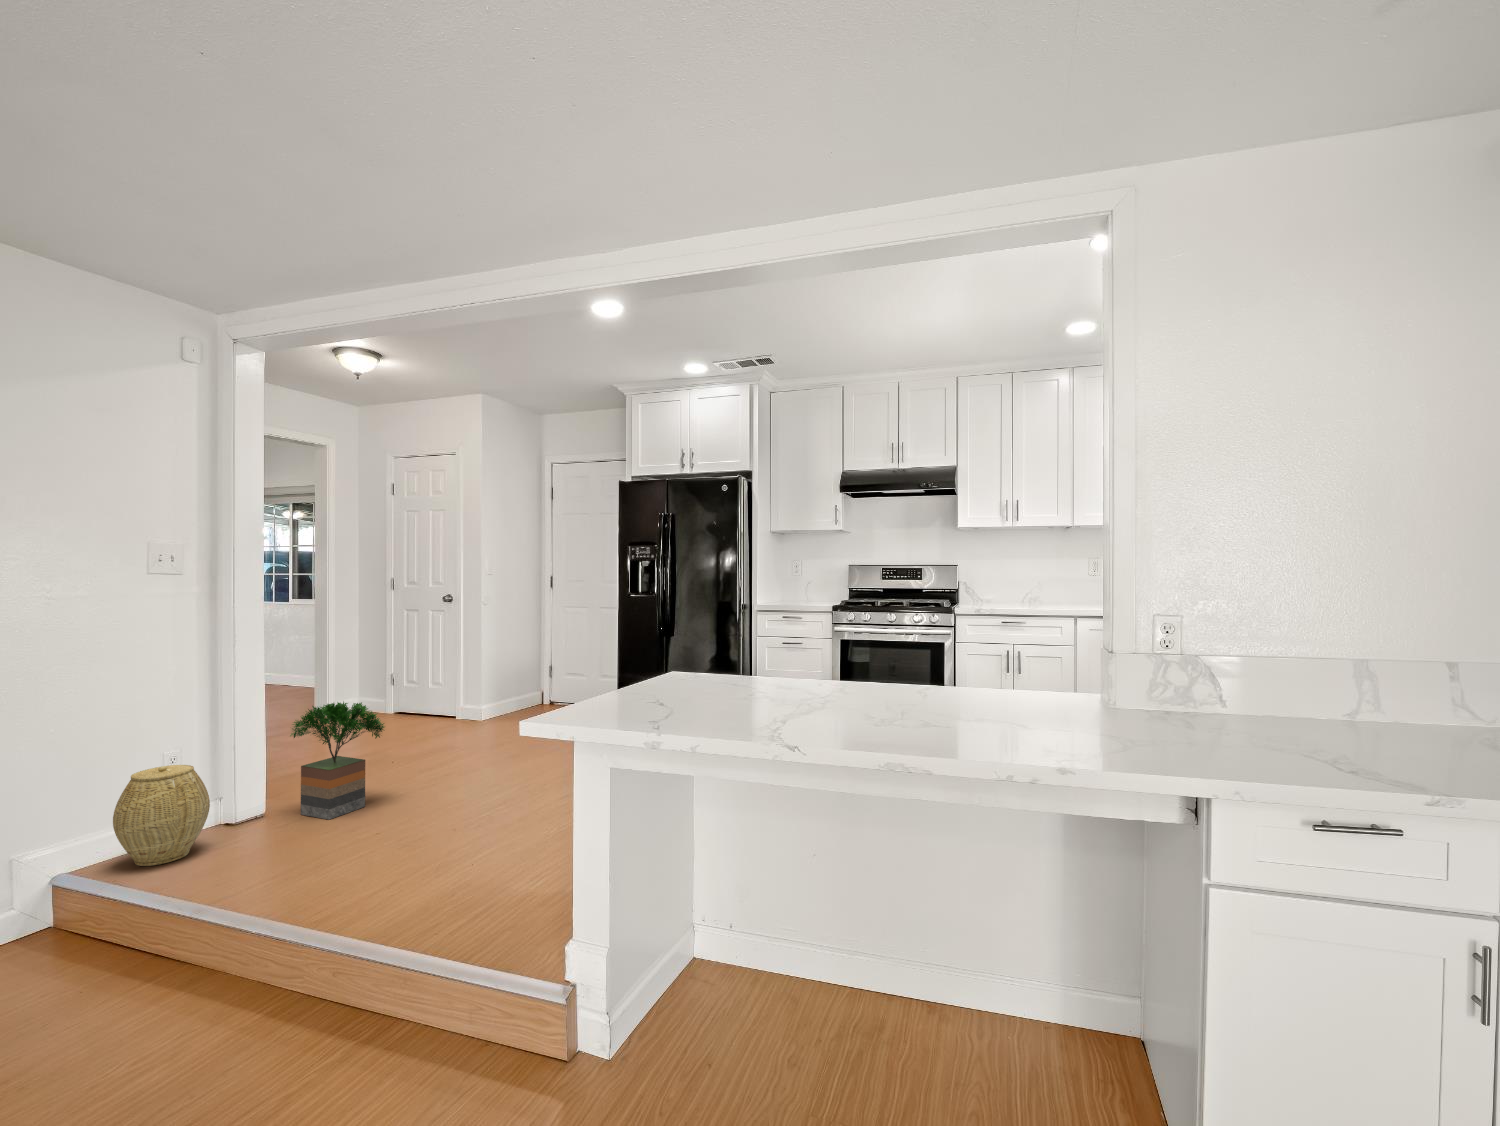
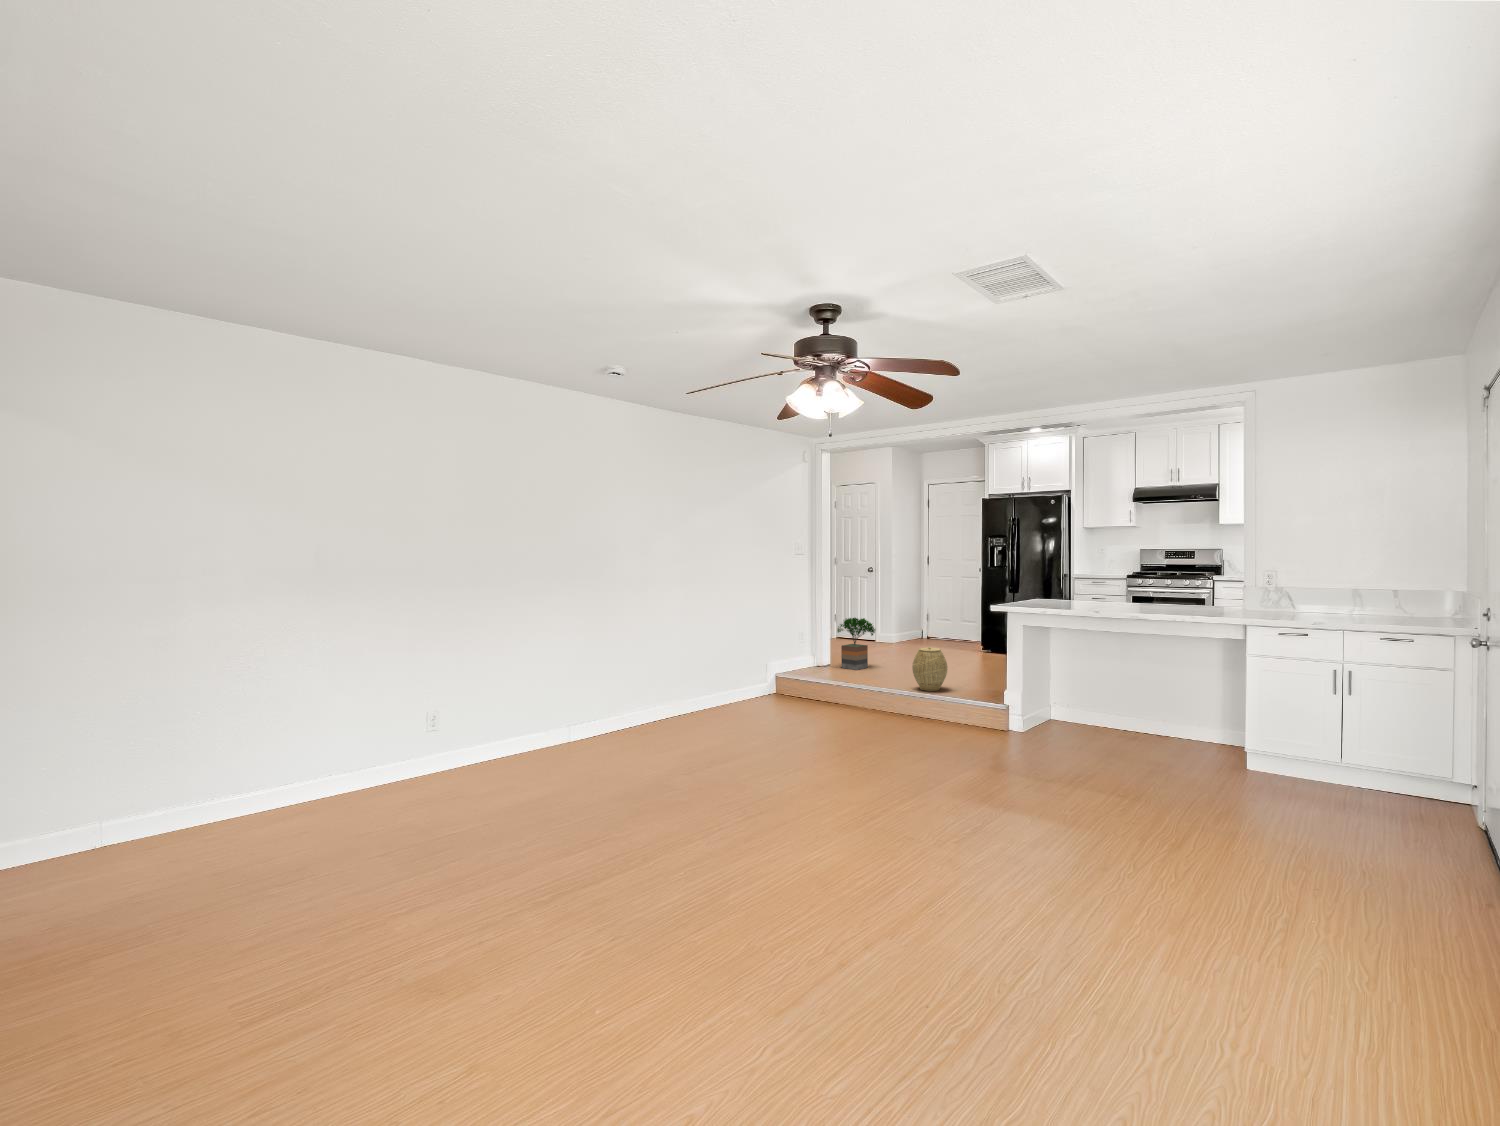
woven basket: present [113,765,210,866] -> present [912,647,948,691]

